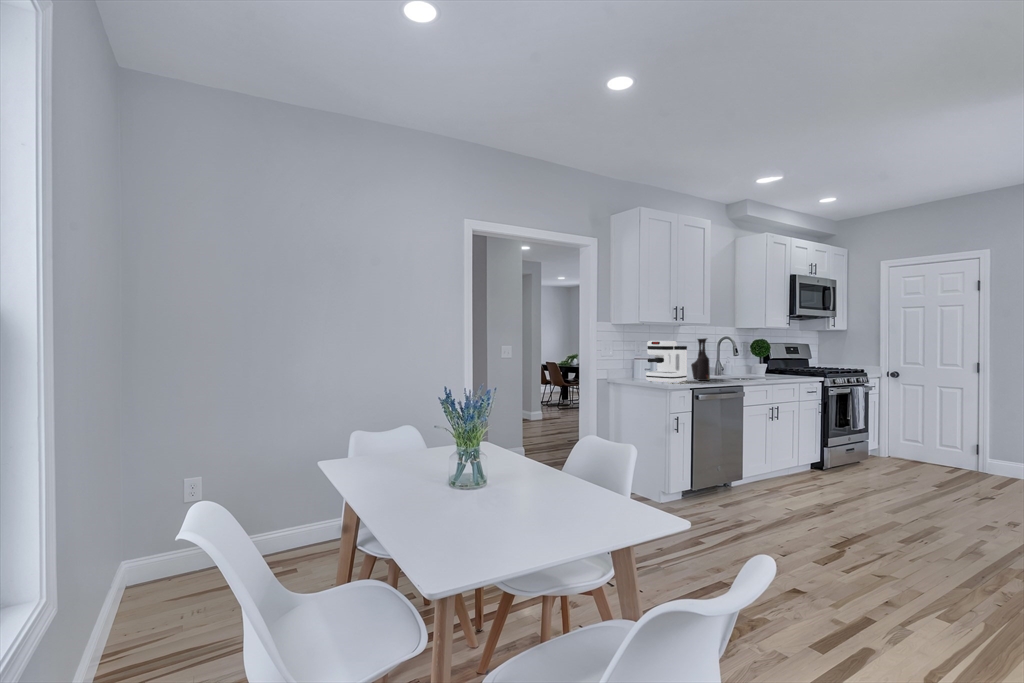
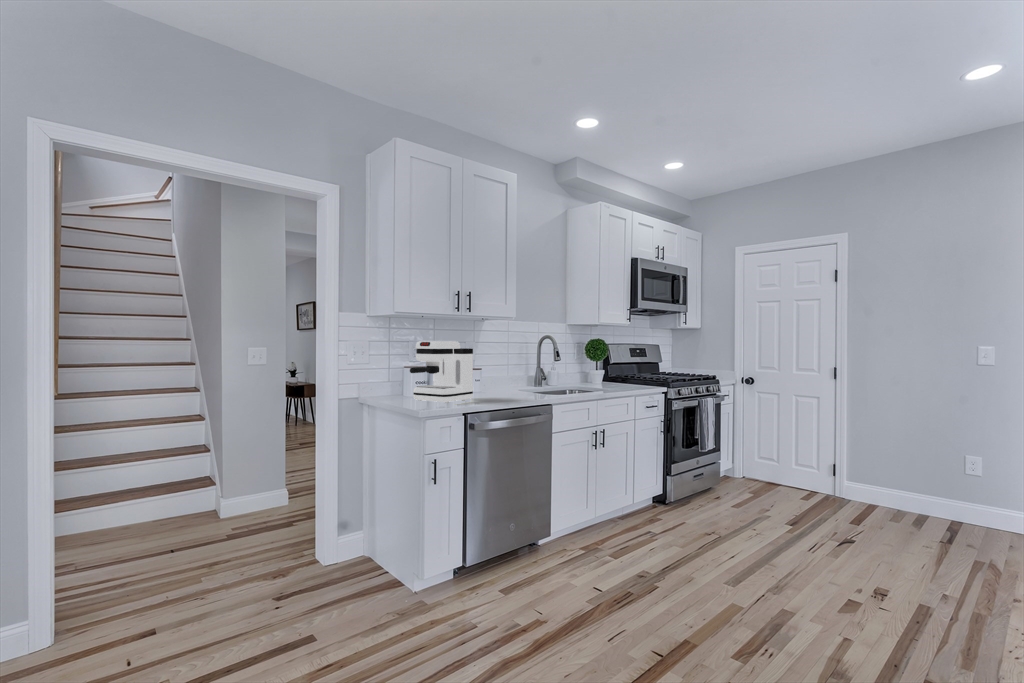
vase: present [691,338,710,381] -> none [488,337,513,398]

